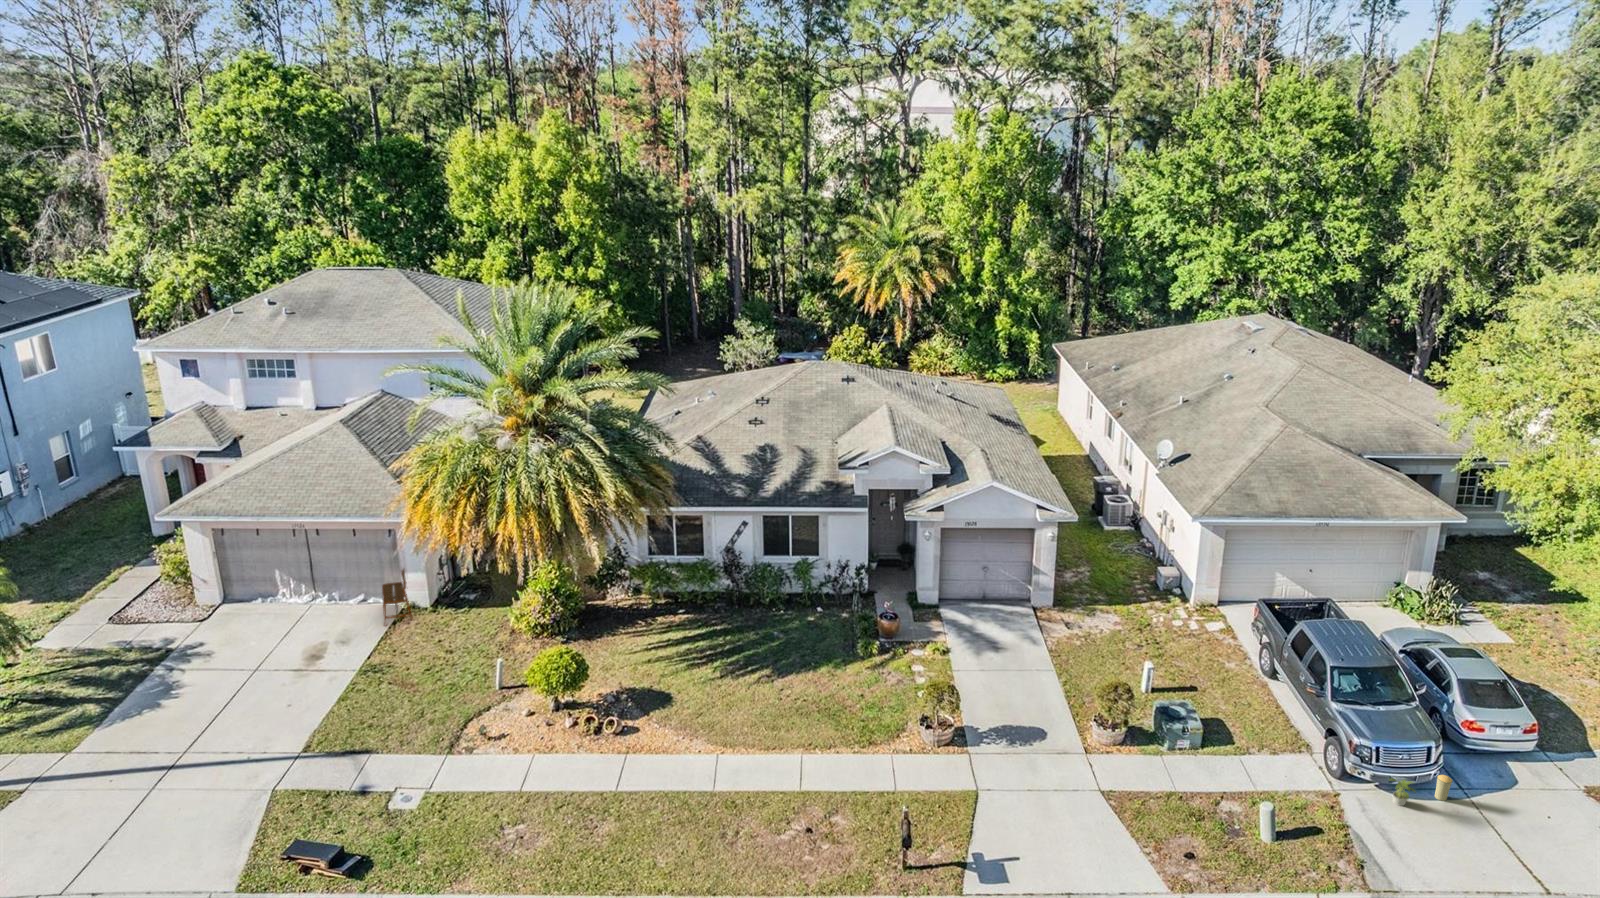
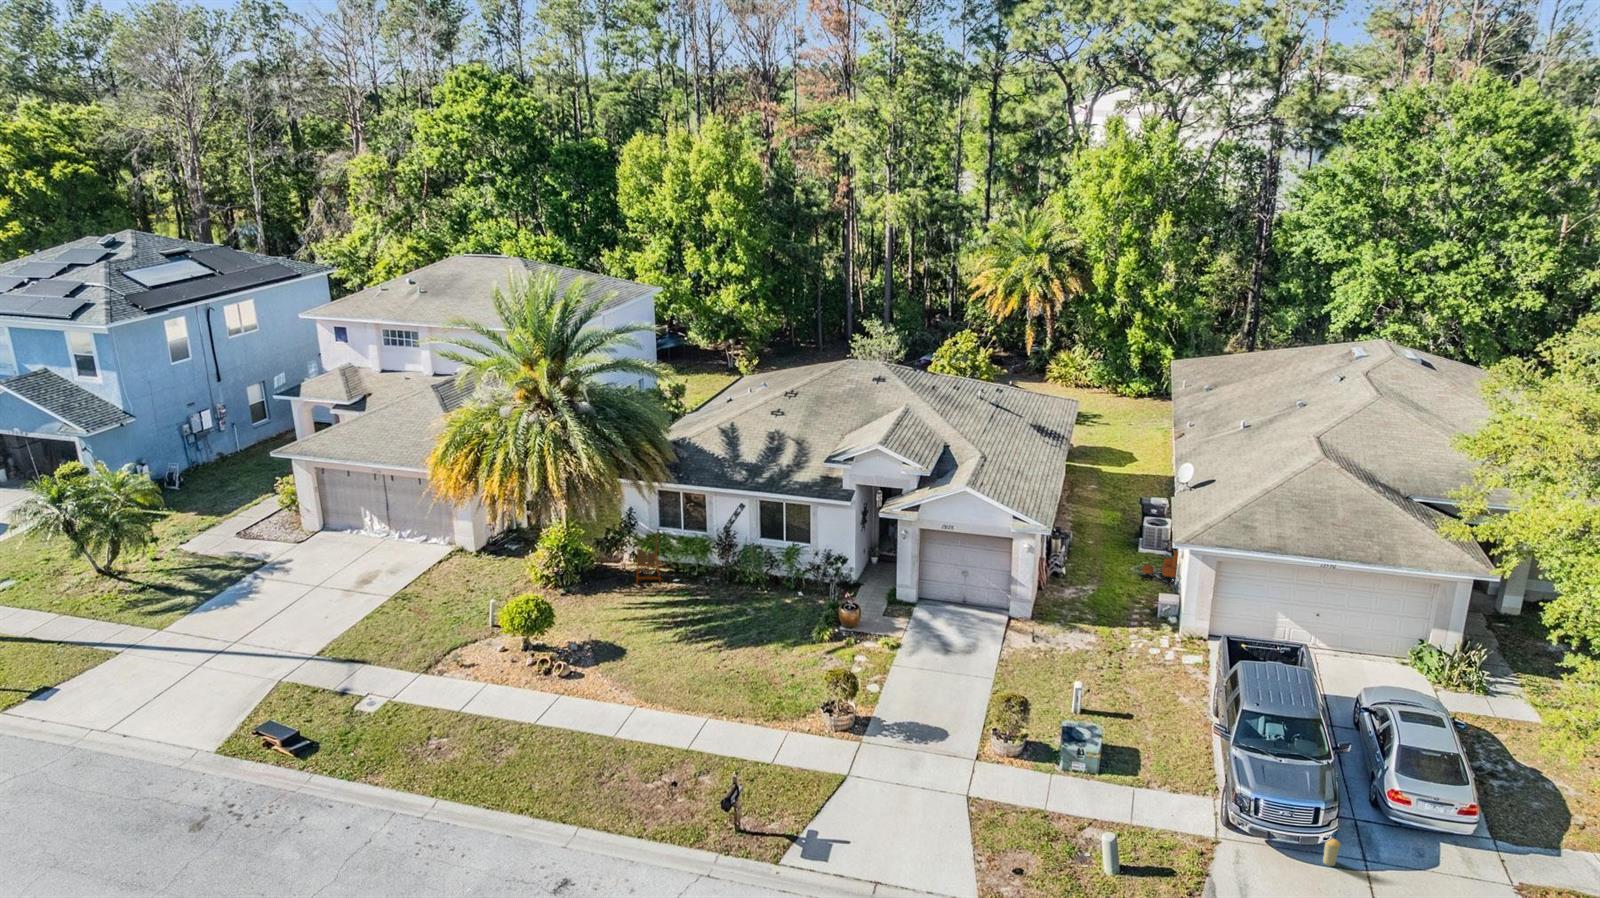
lounge chair: none [1117,521,1155,556] -> present [1139,550,1178,584]
bench: present [382,569,413,625] -> present [636,533,661,584]
potted plant: present [1390,779,1415,806] -> none [1266,832,1296,863]

